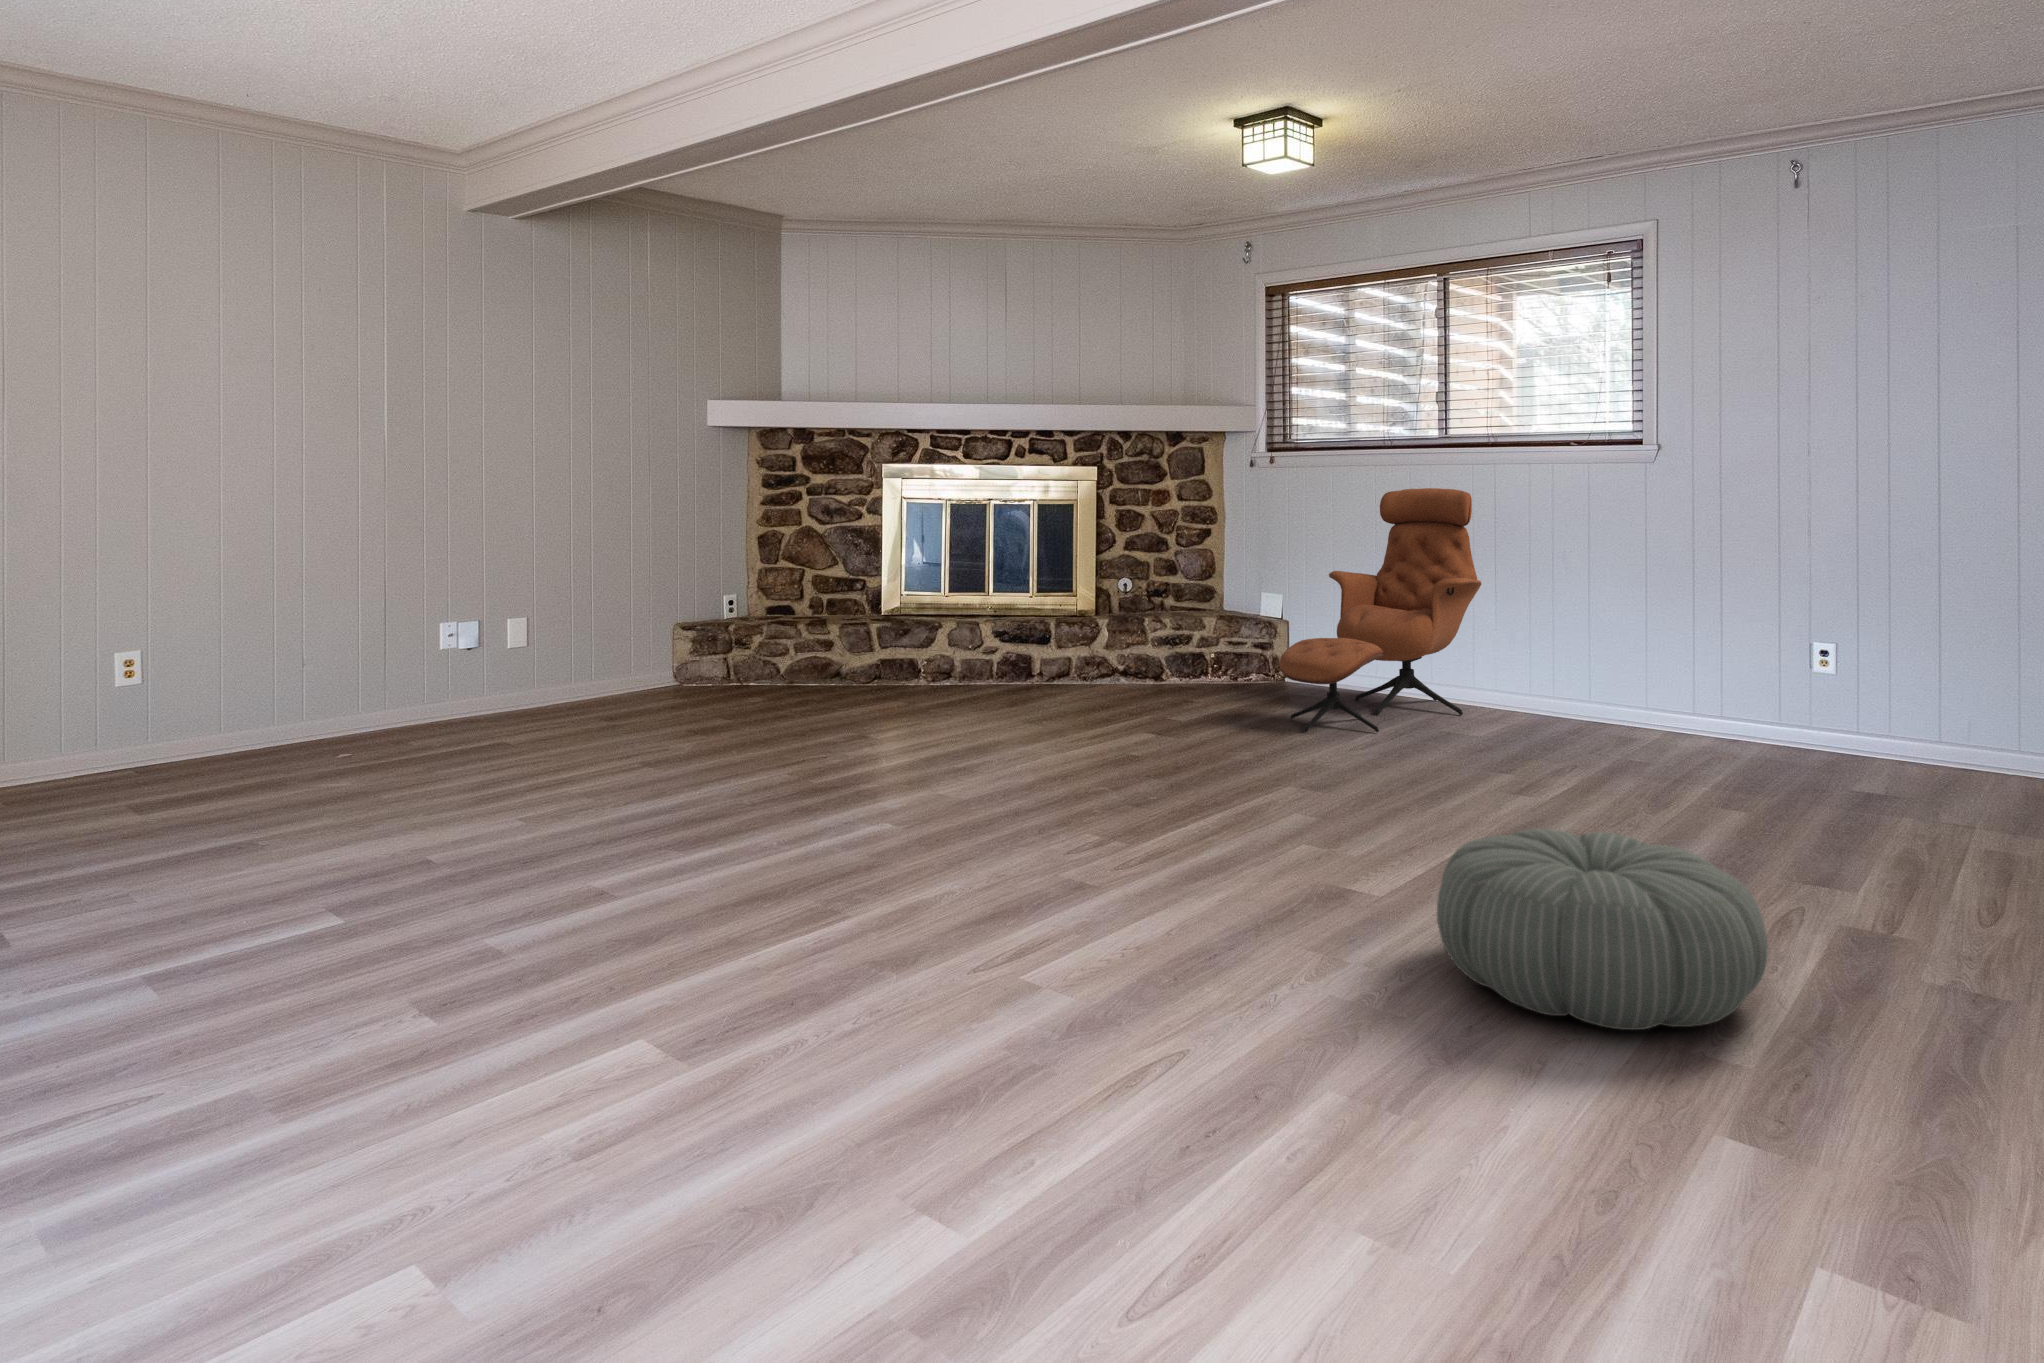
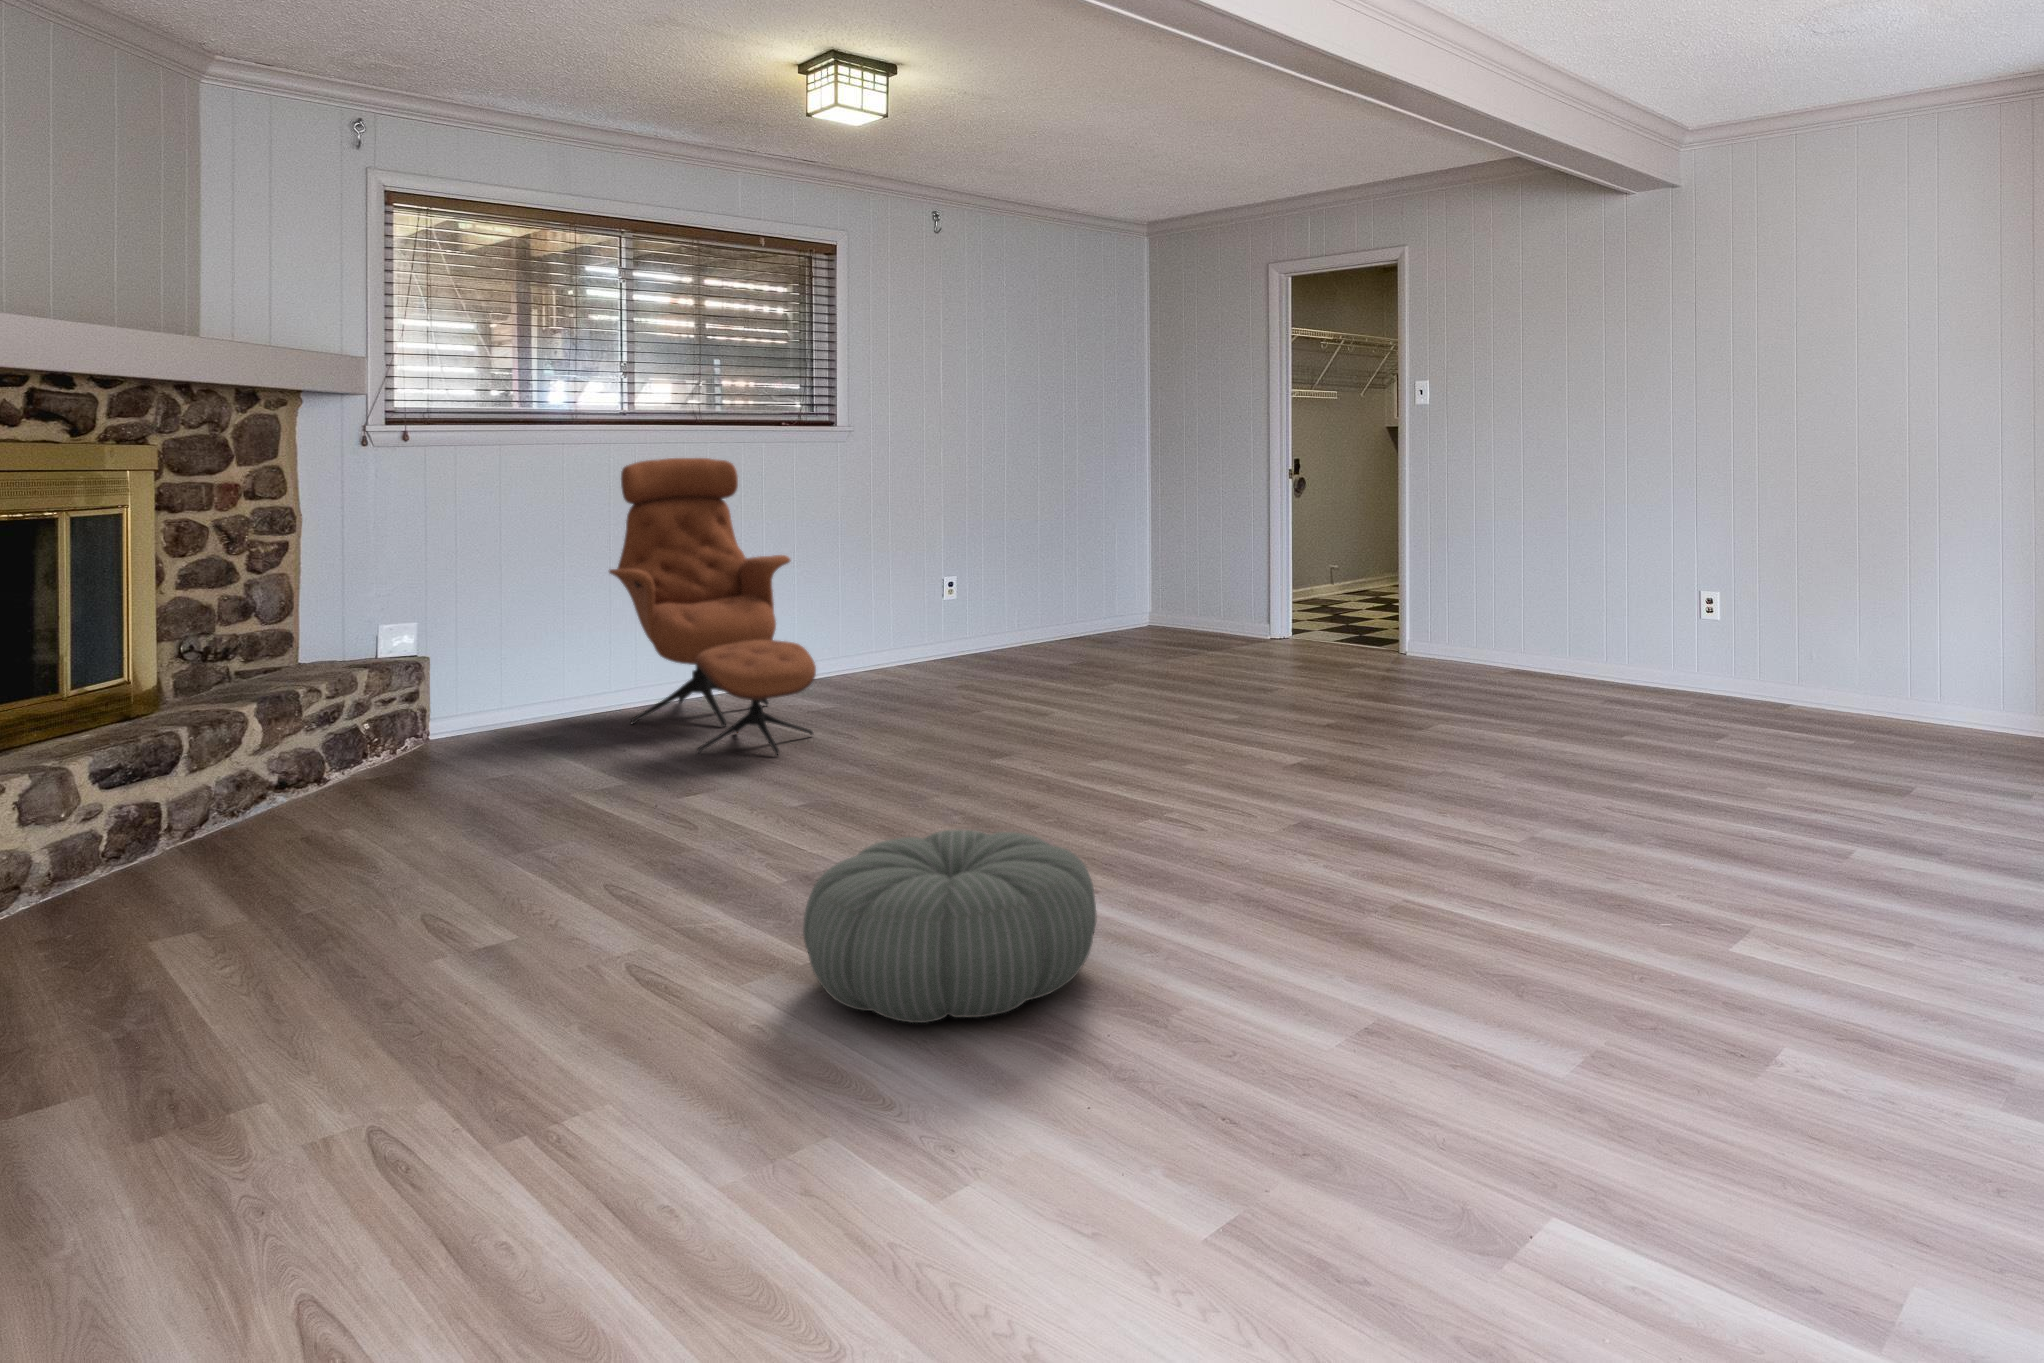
pouf: present [1437,829,1768,1030] -> present [803,829,1097,1023]

